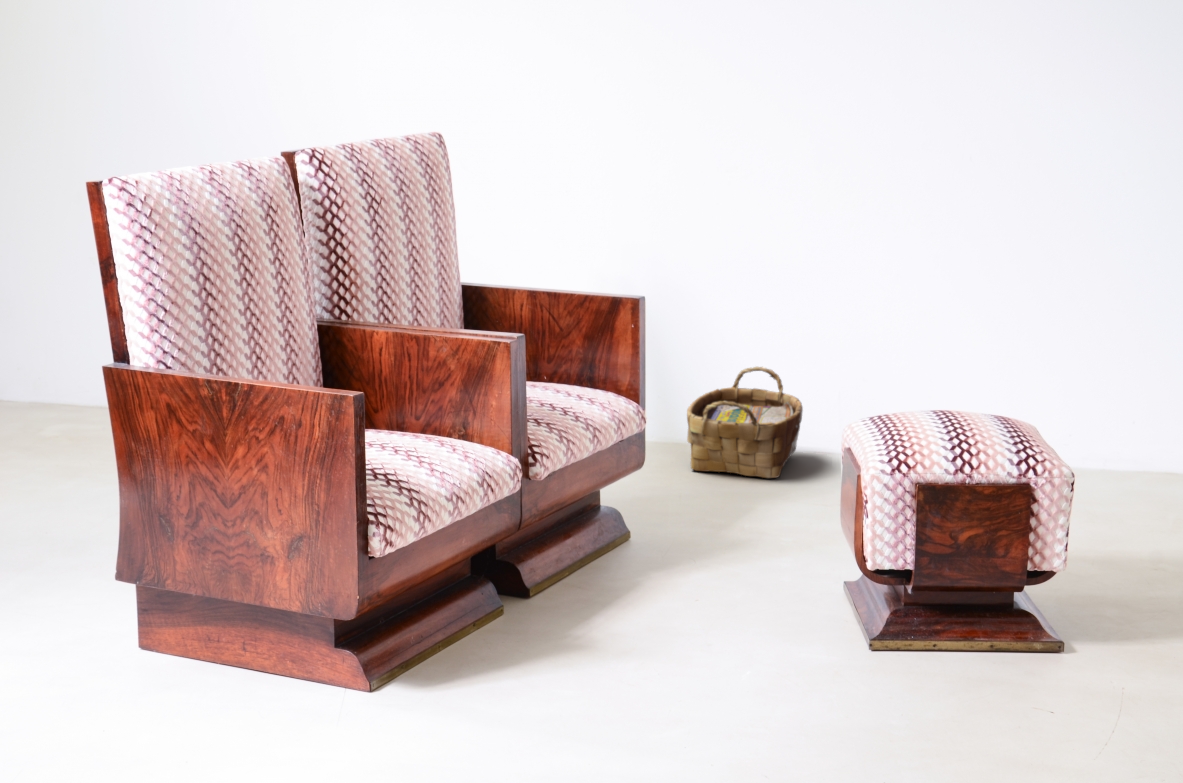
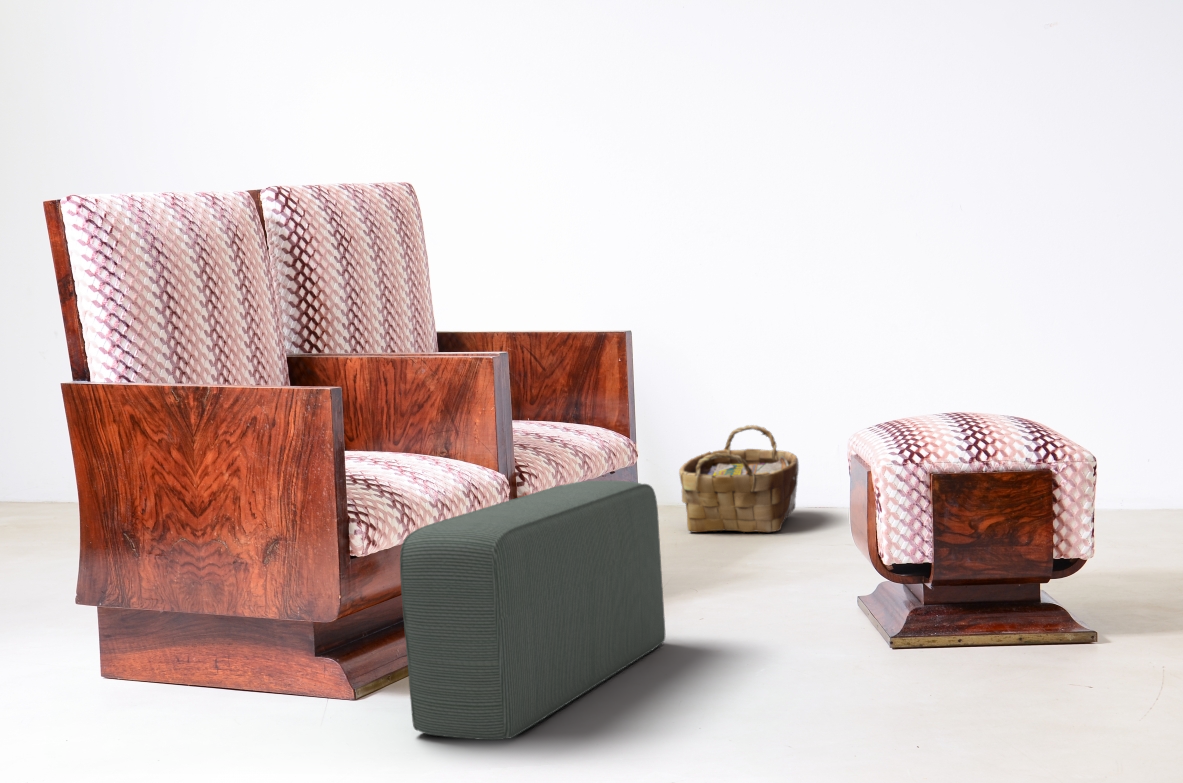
pouf: none [415,469,662,739] -> present [400,481,665,740]

